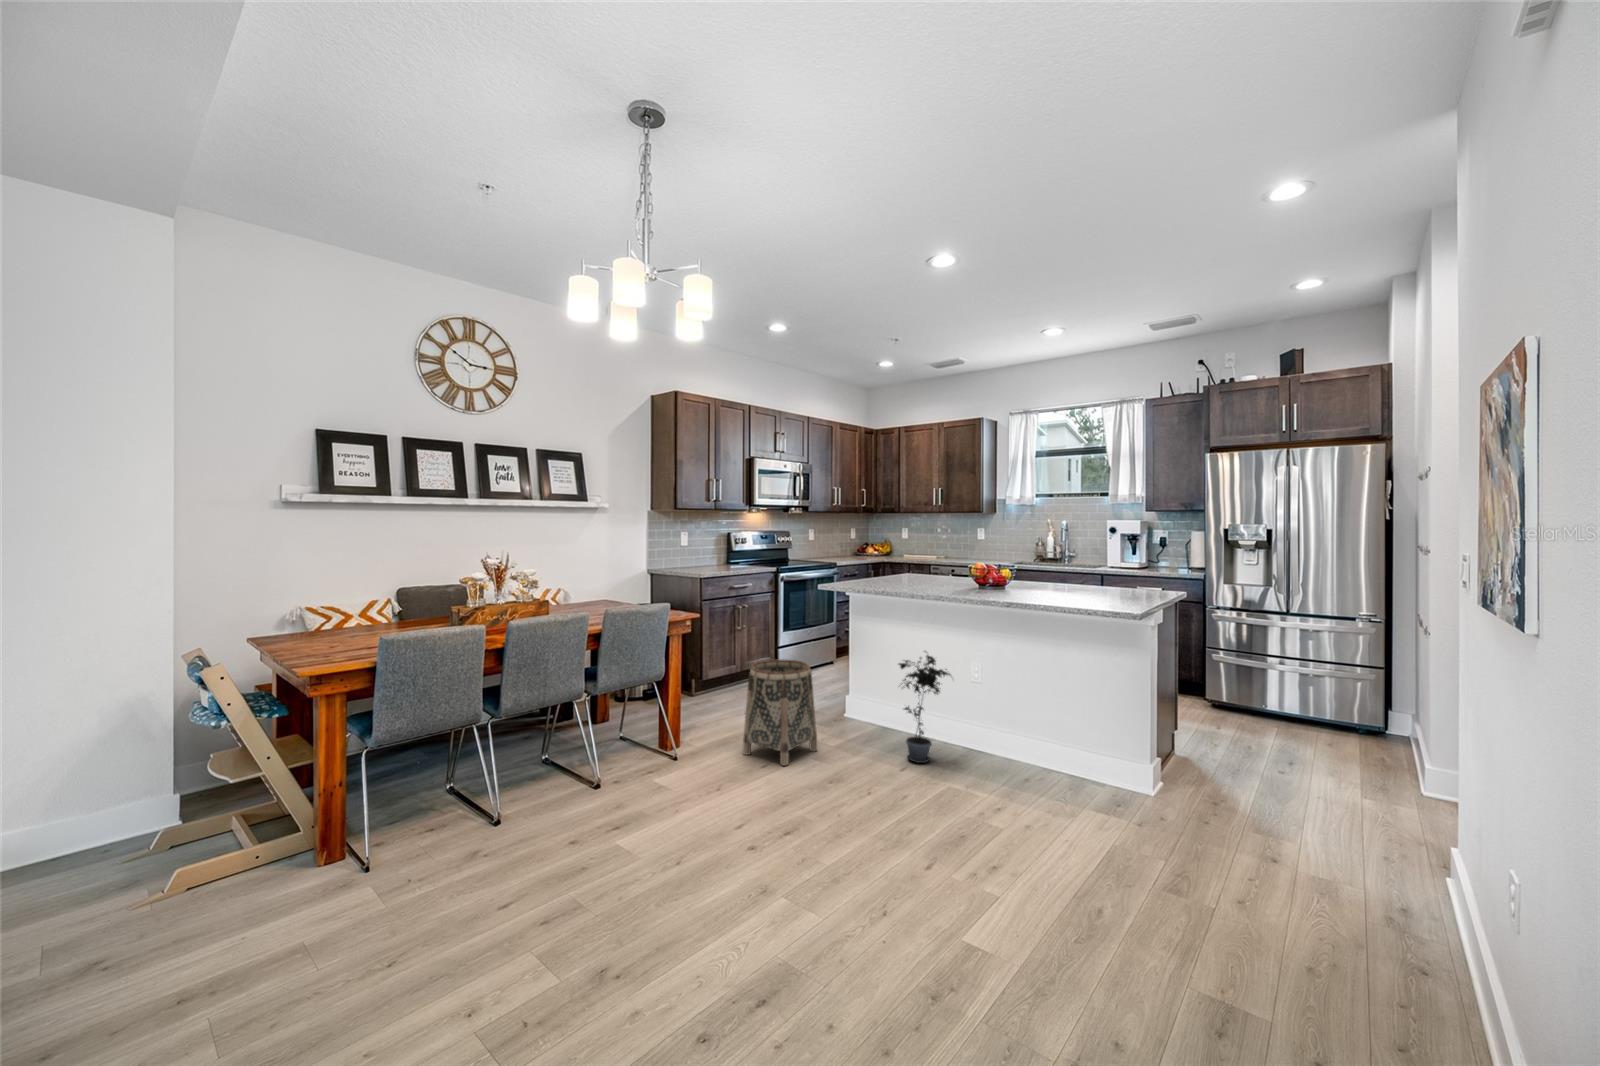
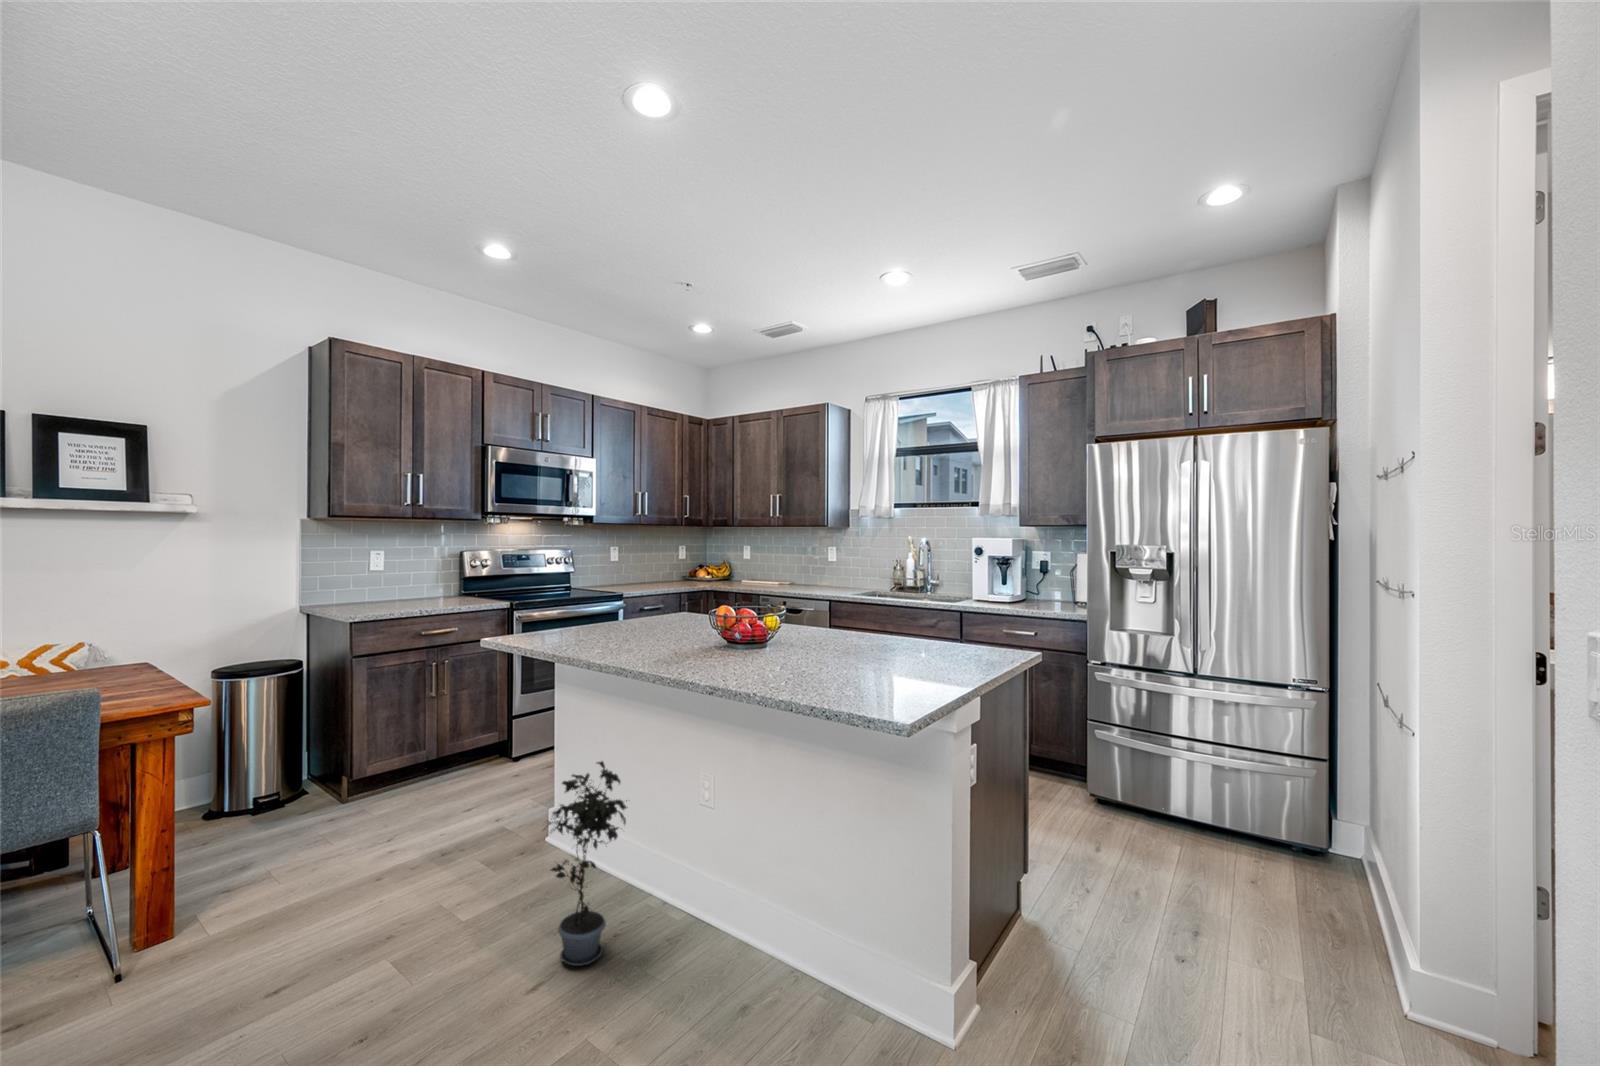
basket: present [743,659,818,765] -> none [271,772,422,987]

